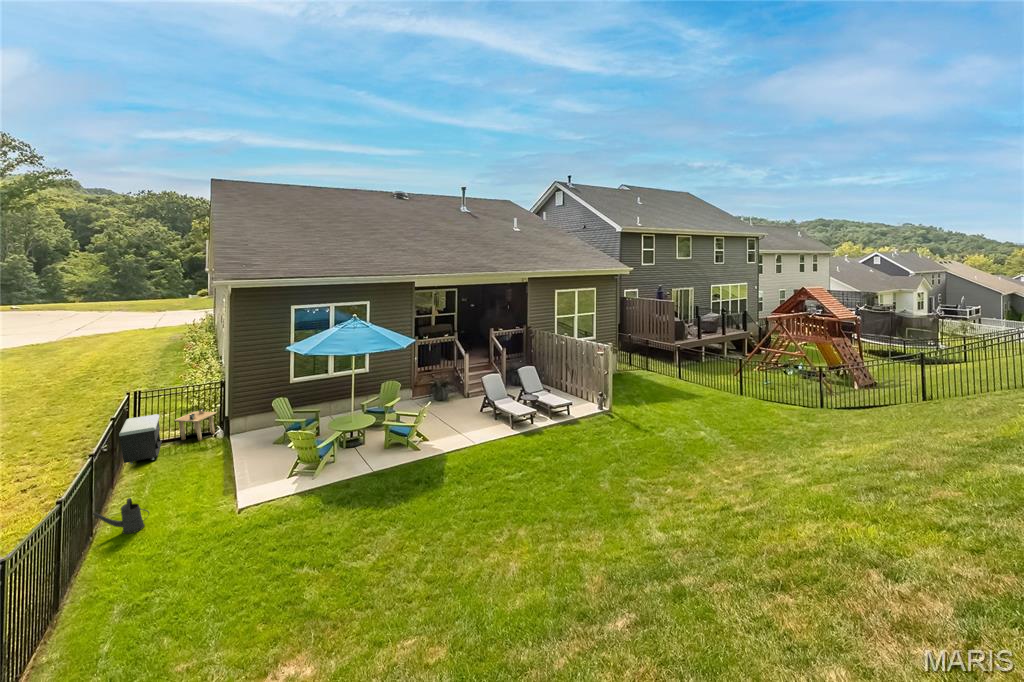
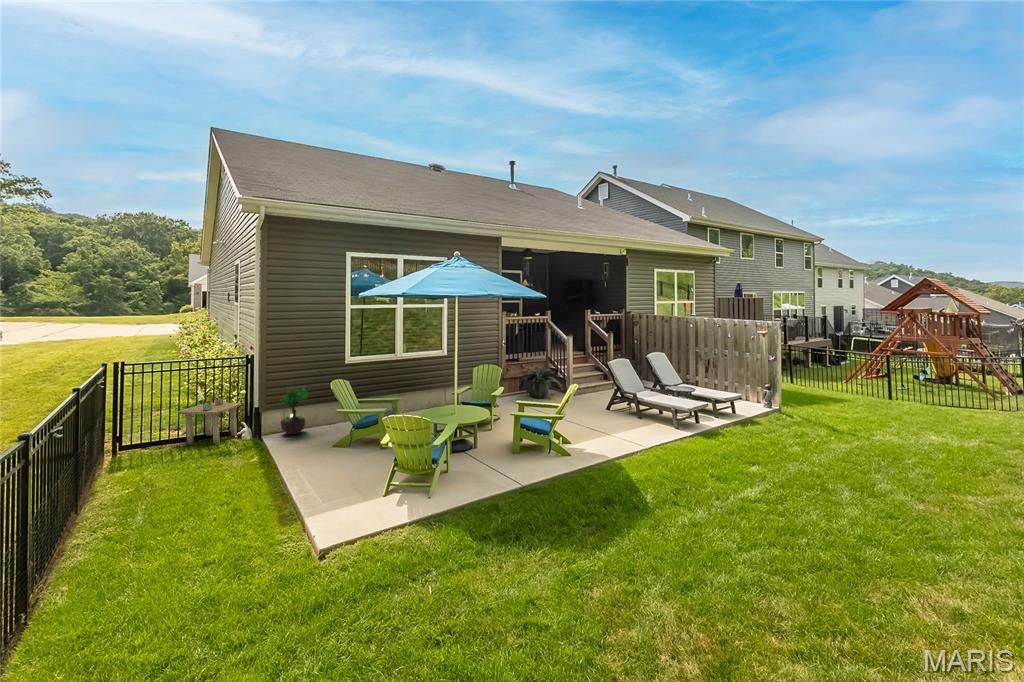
potted tree: none [237,401,261,433] -> present [281,389,307,434]
storage bench: present [119,414,162,464] -> none [93,400,157,475]
watering can: present [92,498,149,534] -> none [33,518,153,596]

